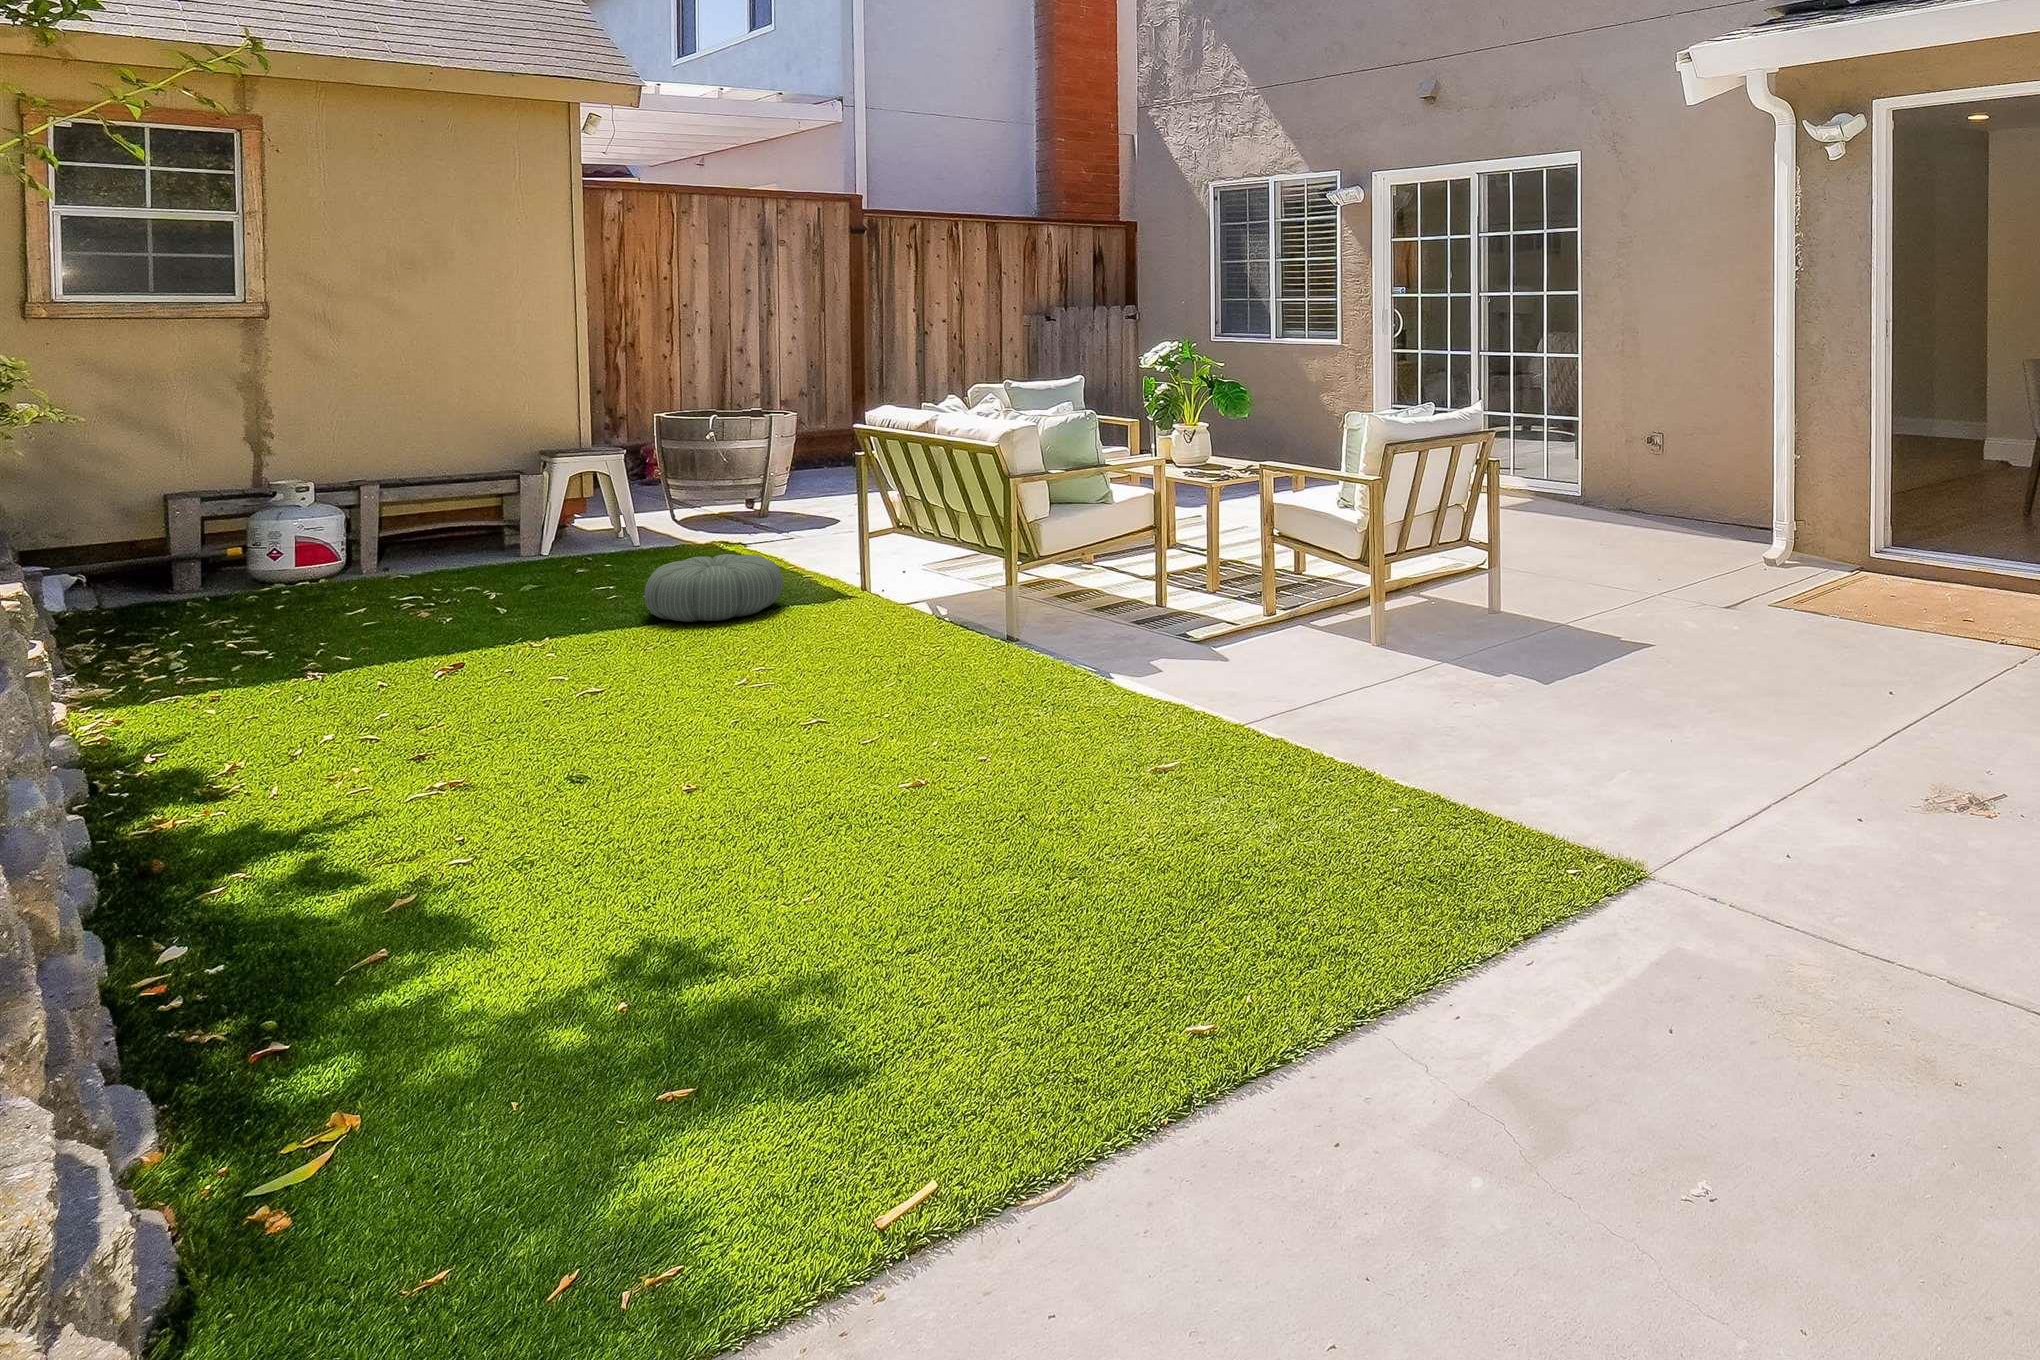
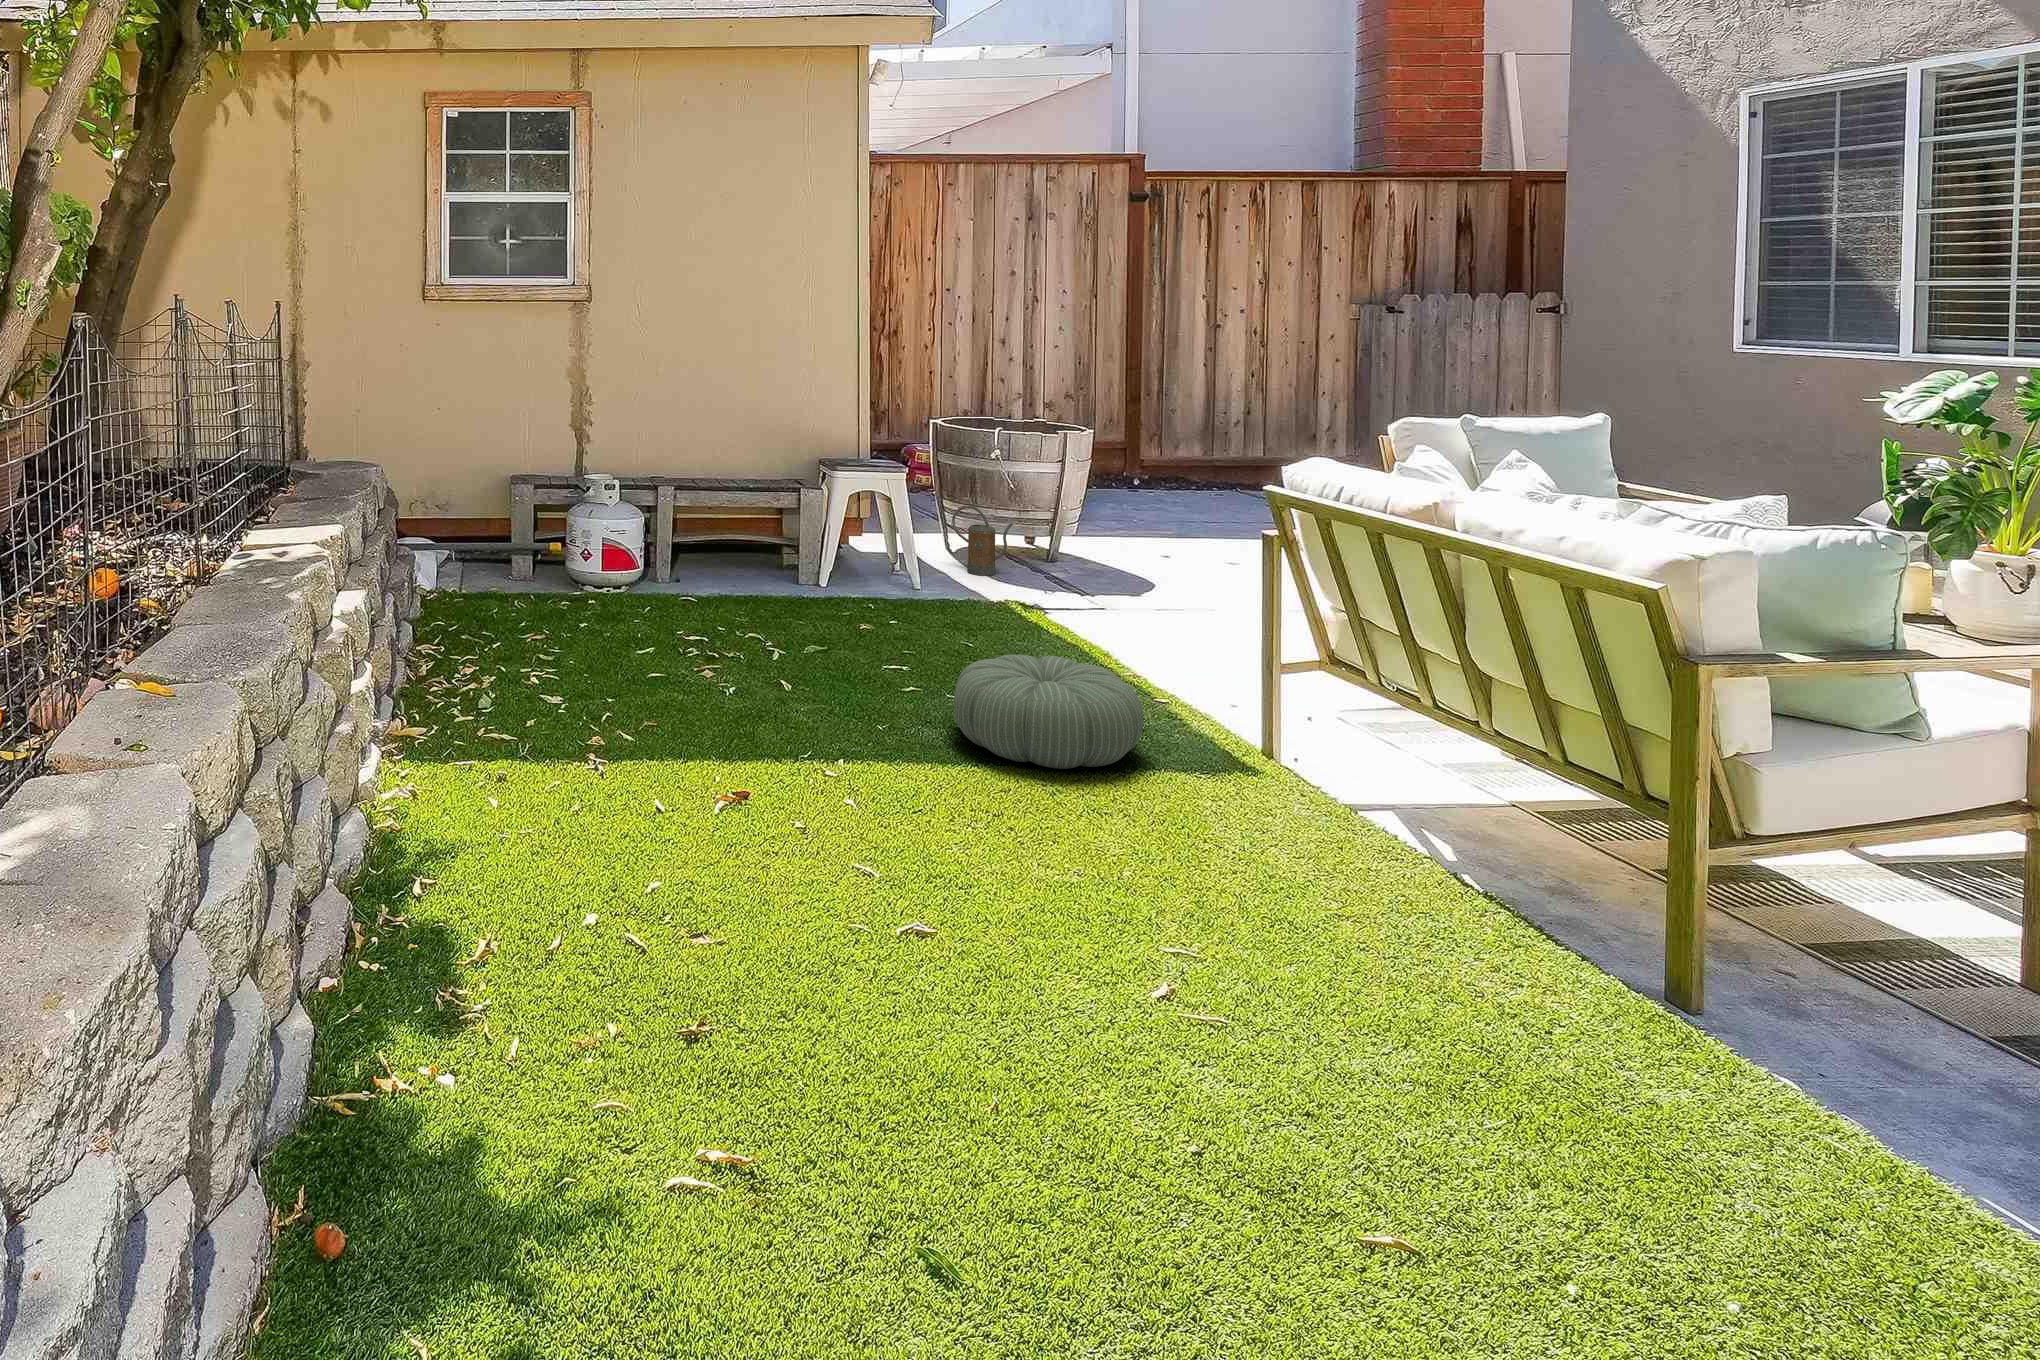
watering can: none [673,477,726,532] -> present [952,506,1013,576]

